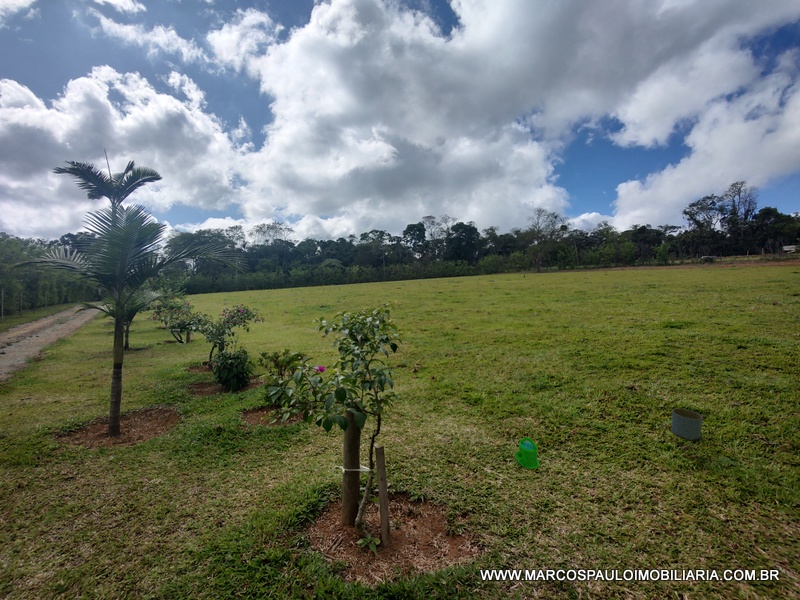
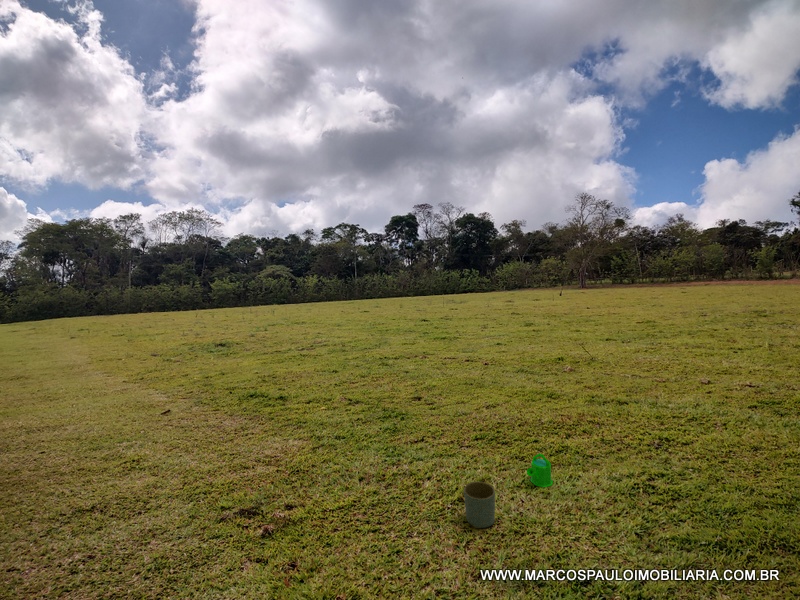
planter: present [672,408,703,440] -> present [464,482,495,528]

